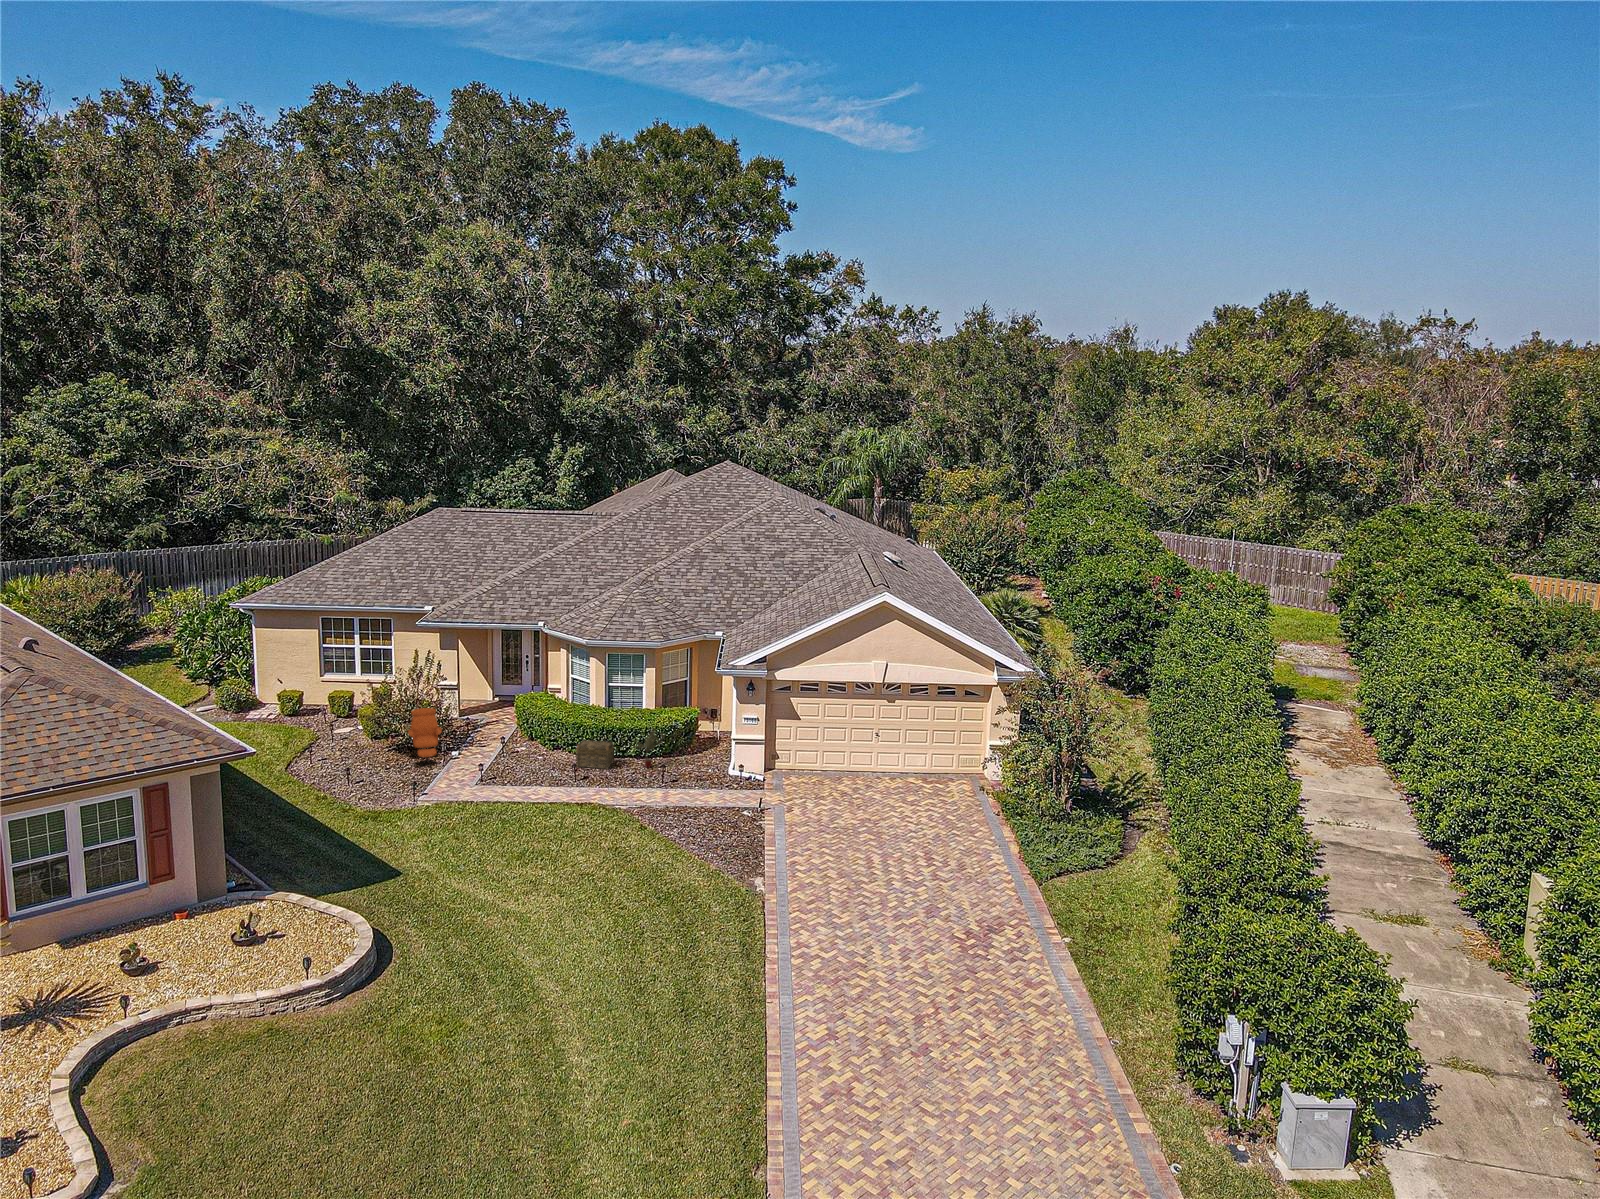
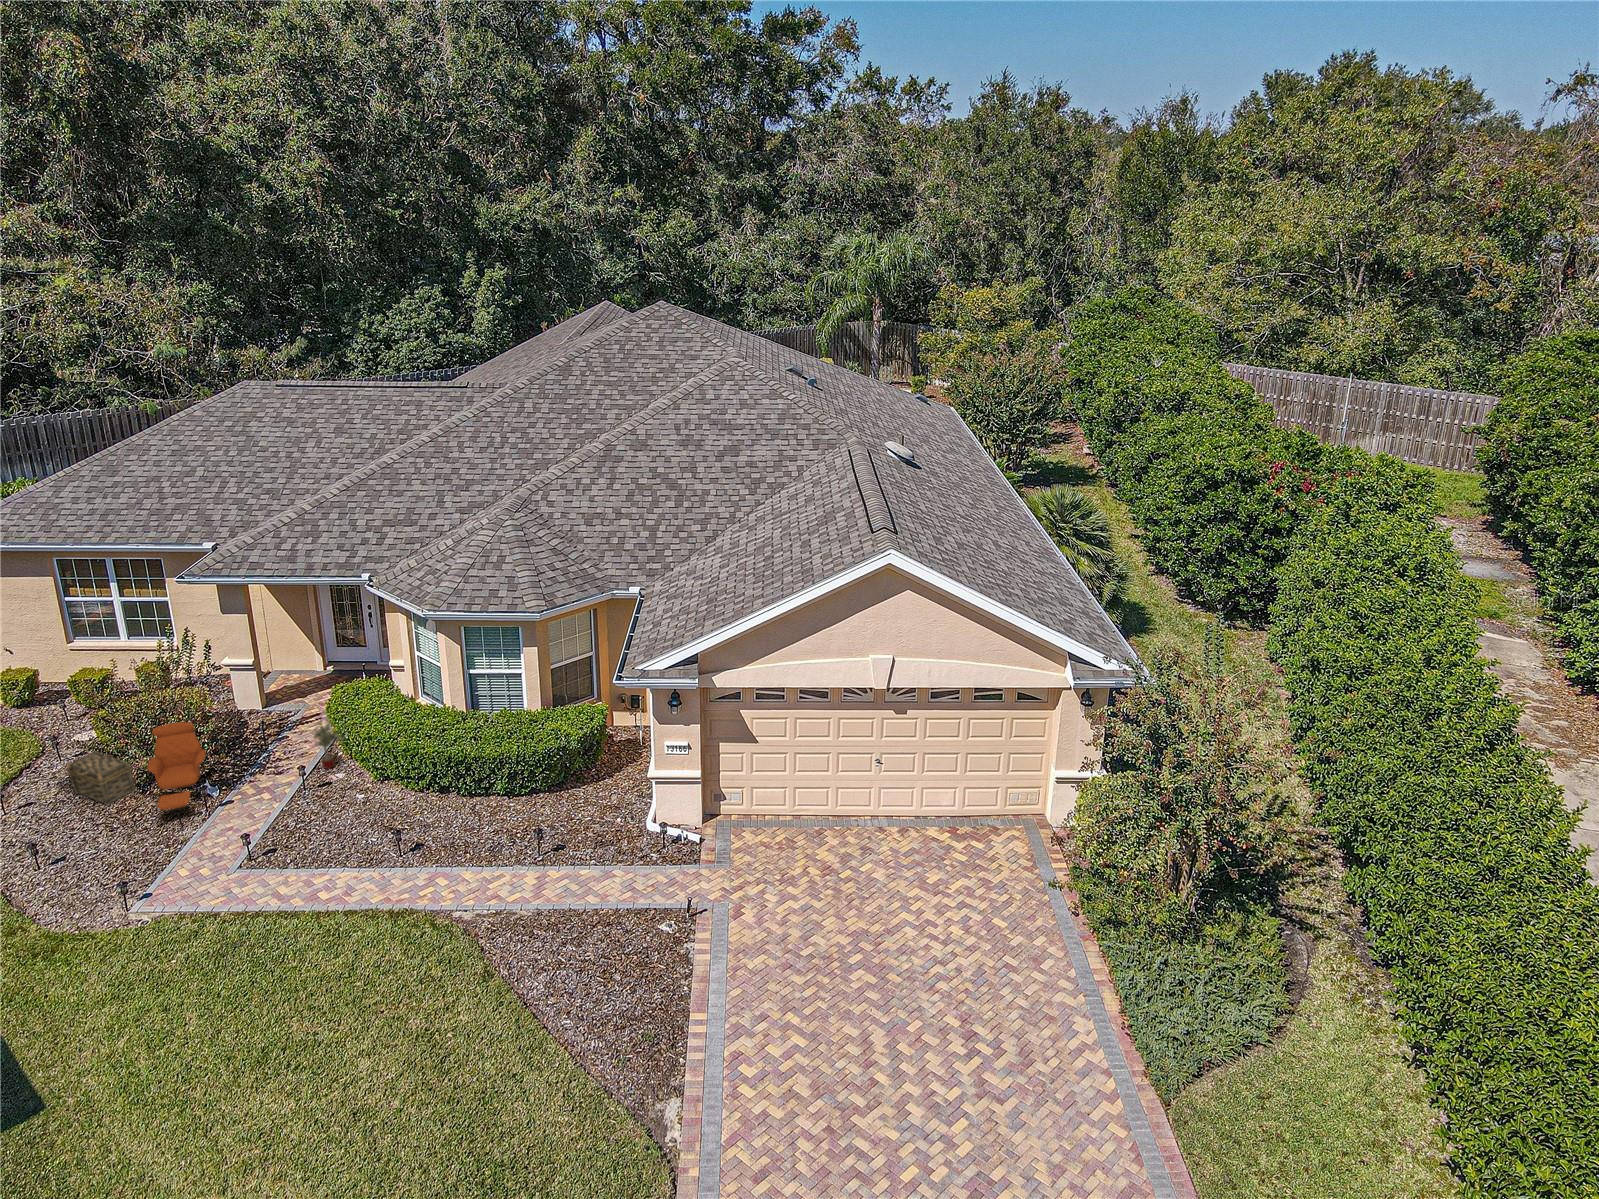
potted tree: present [634,729,665,768] -> present [314,718,344,769]
basket: present [576,740,614,769] -> present [66,752,136,806]

